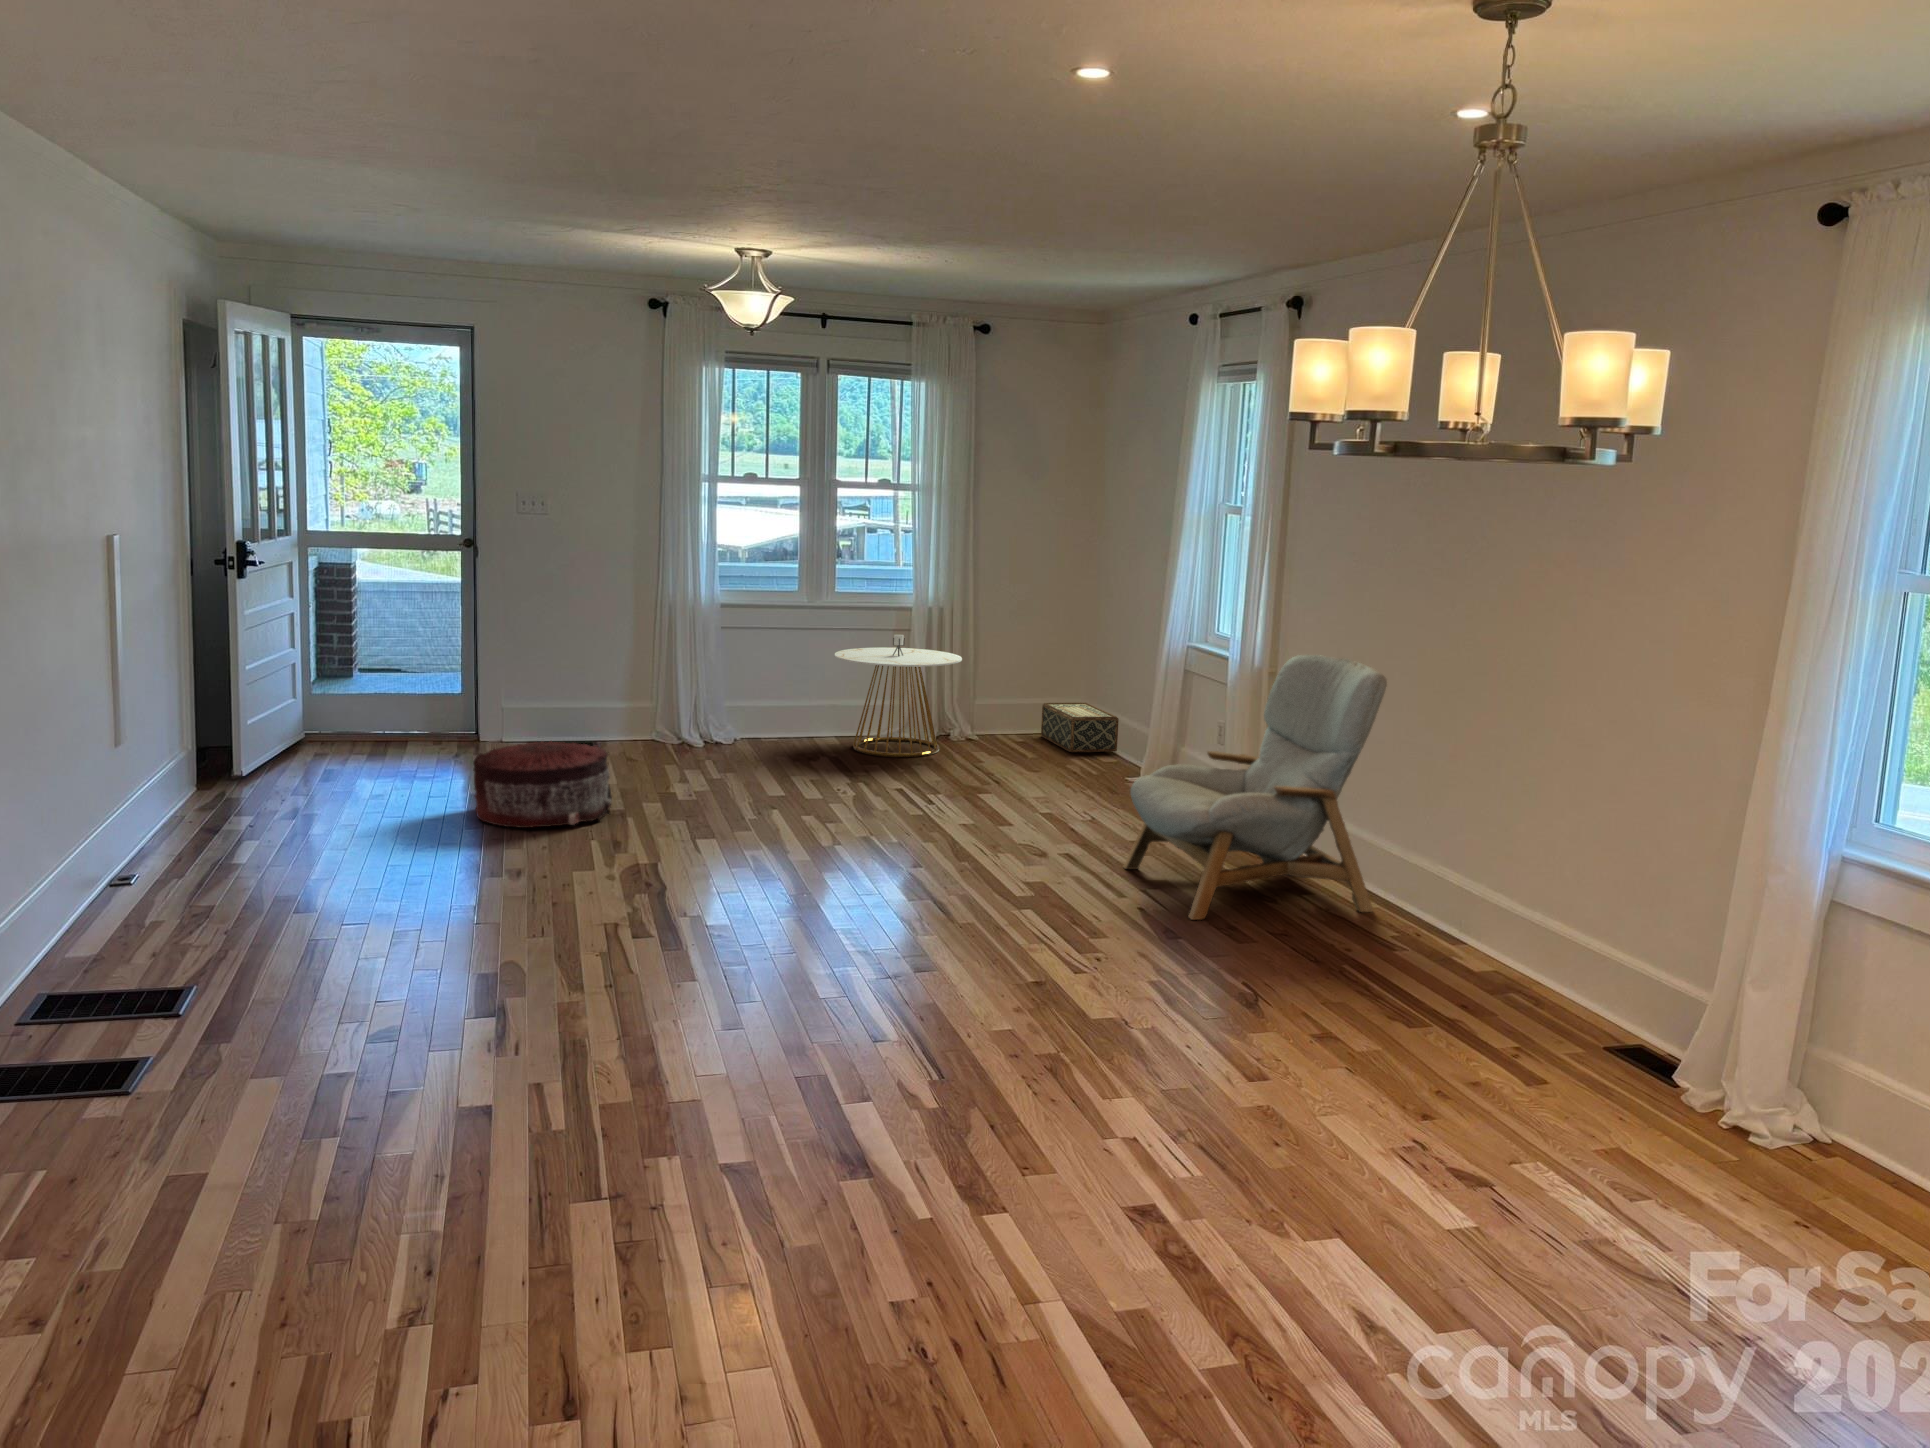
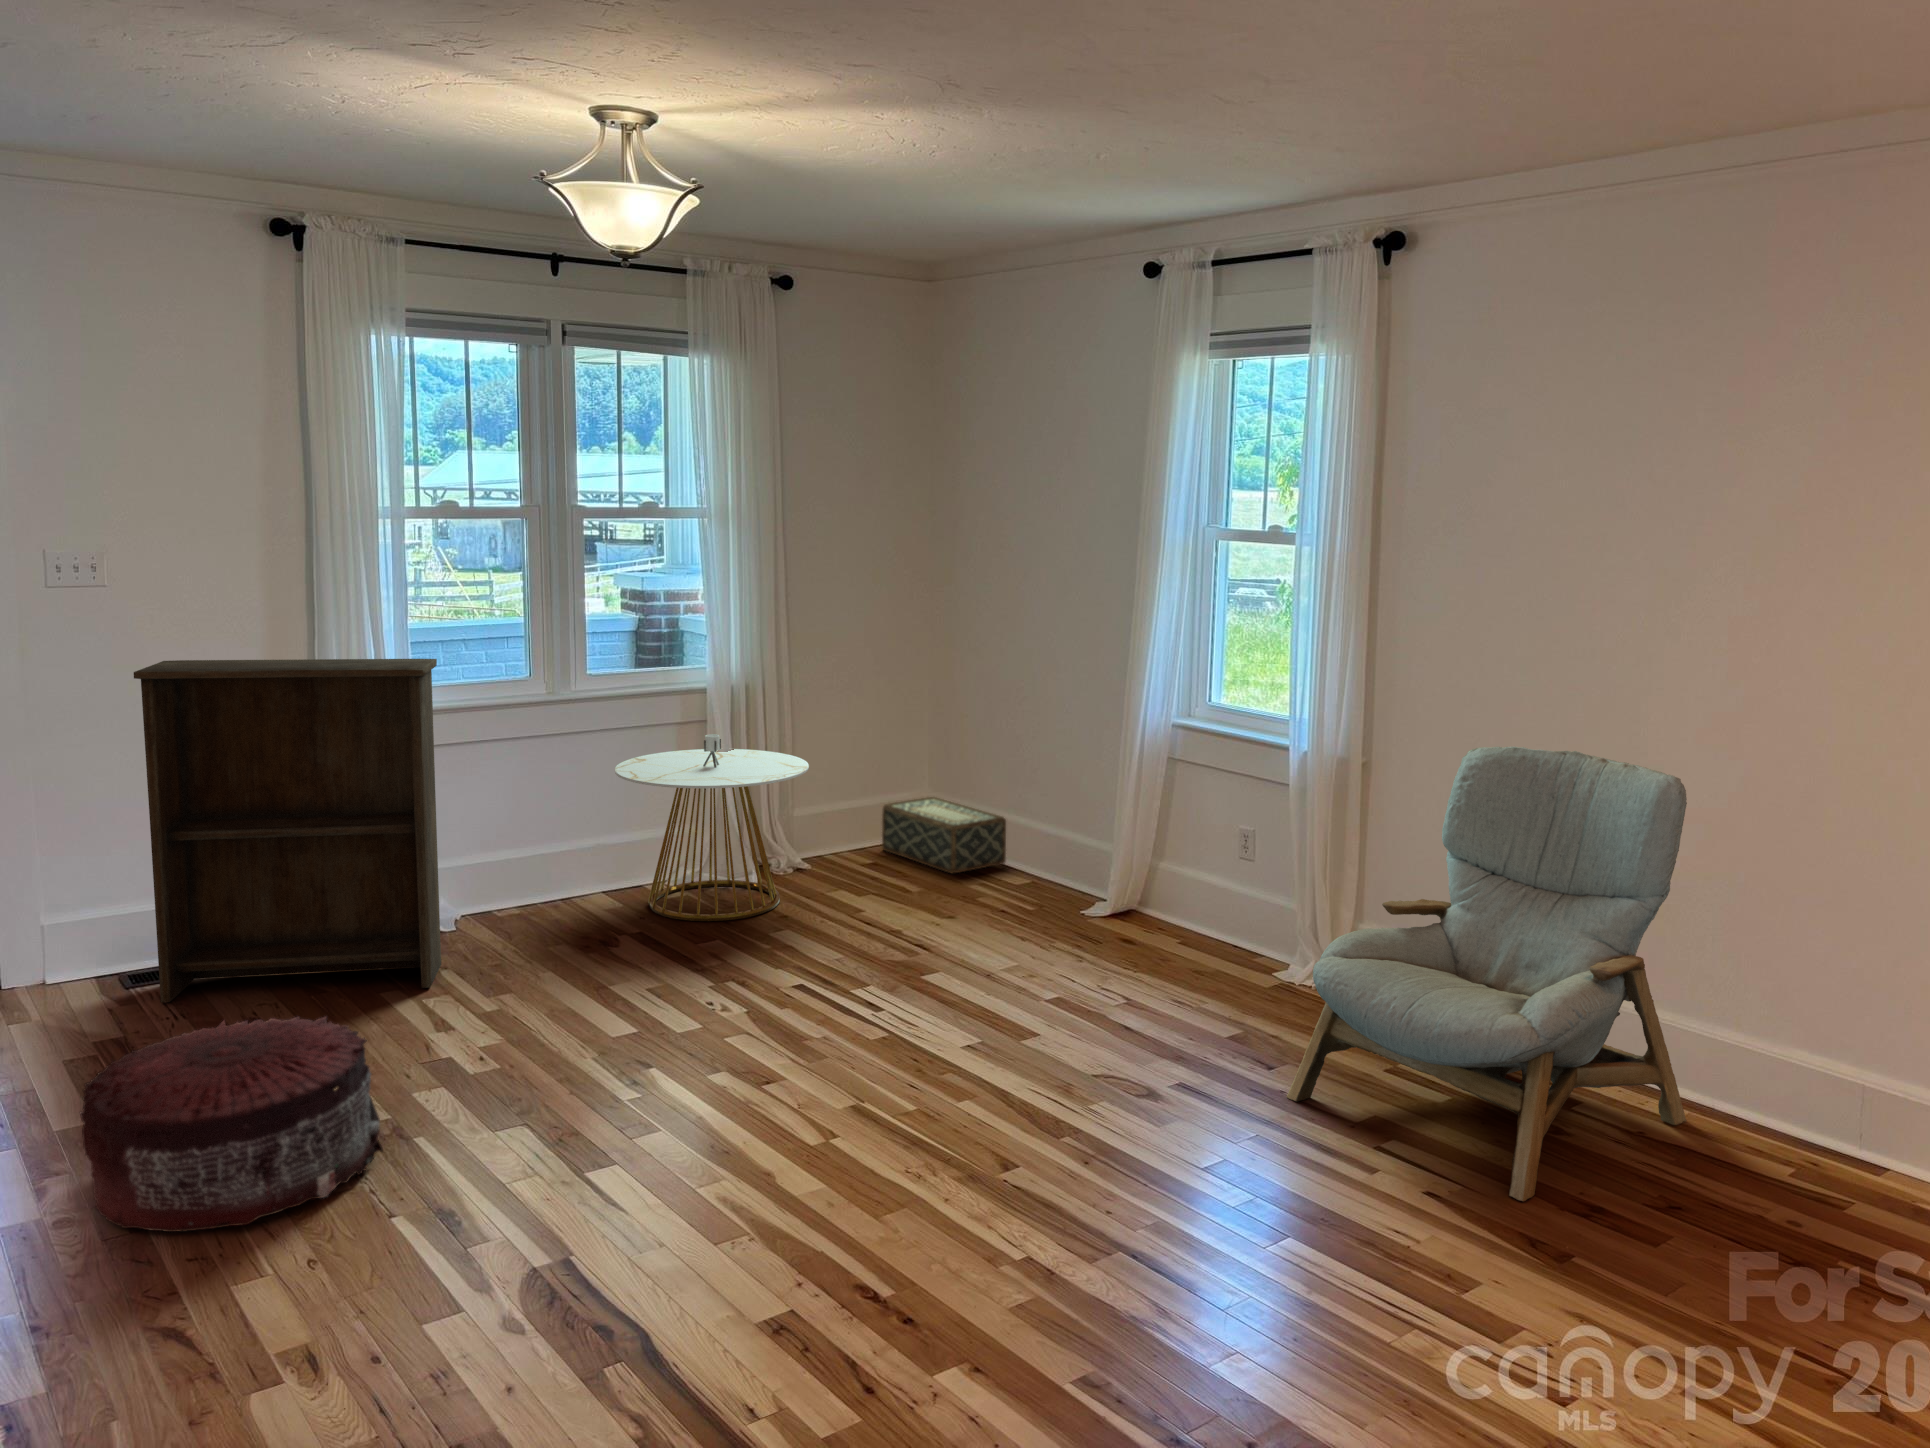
bookshelf: none [552,560,715,764] -> present [134,659,441,1002]

